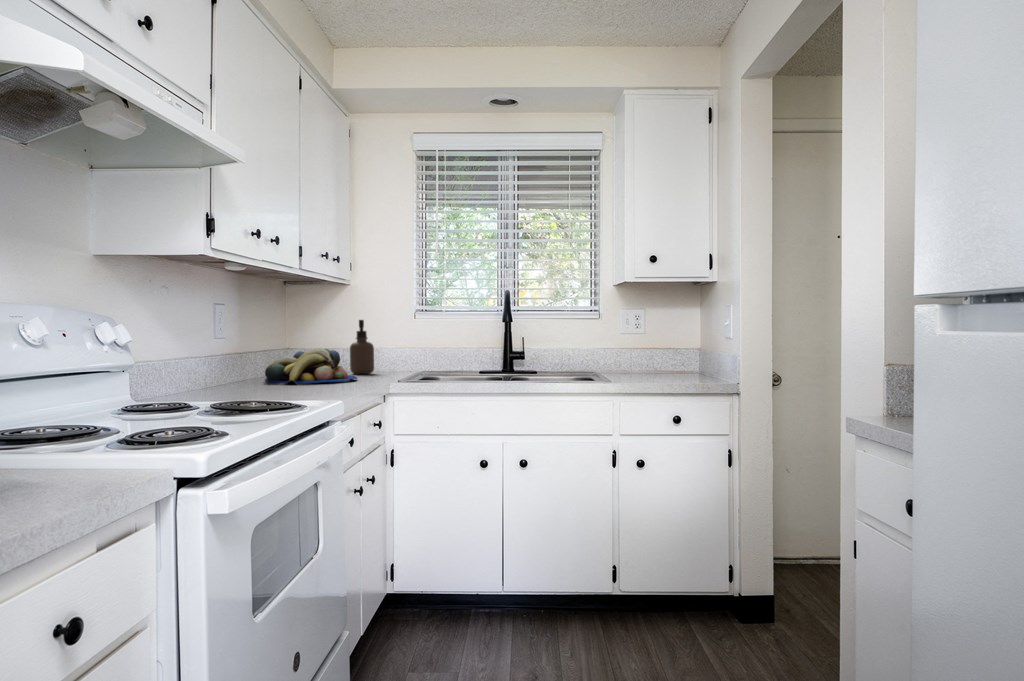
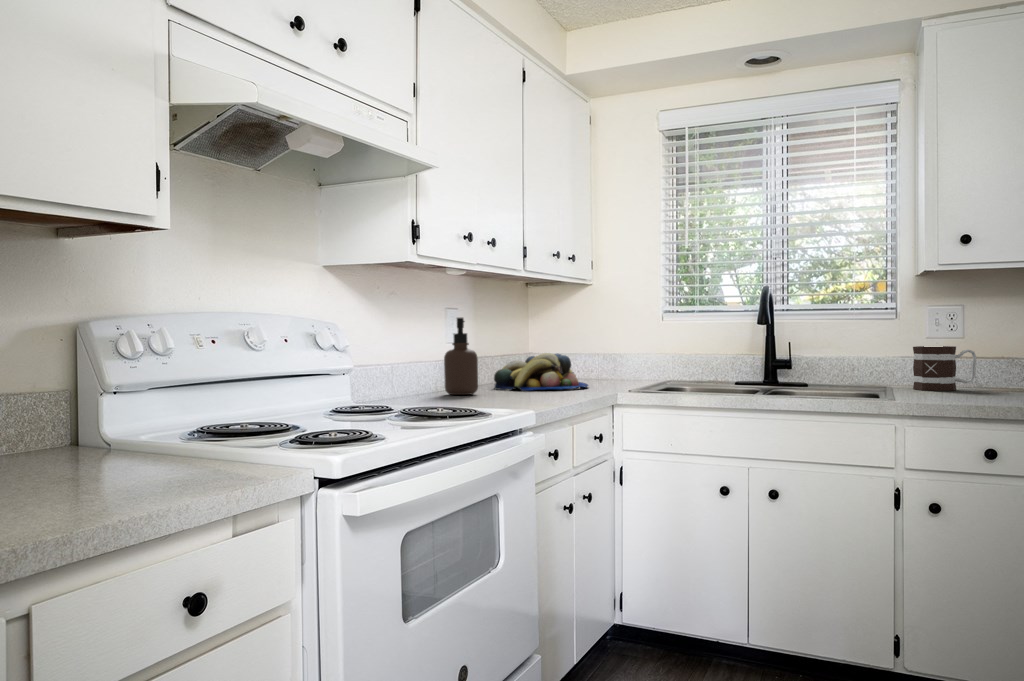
soap dispenser: present [350,320,374,374] -> present [444,318,478,395]
mug: none [611,340,653,374] -> present [913,346,977,391]

